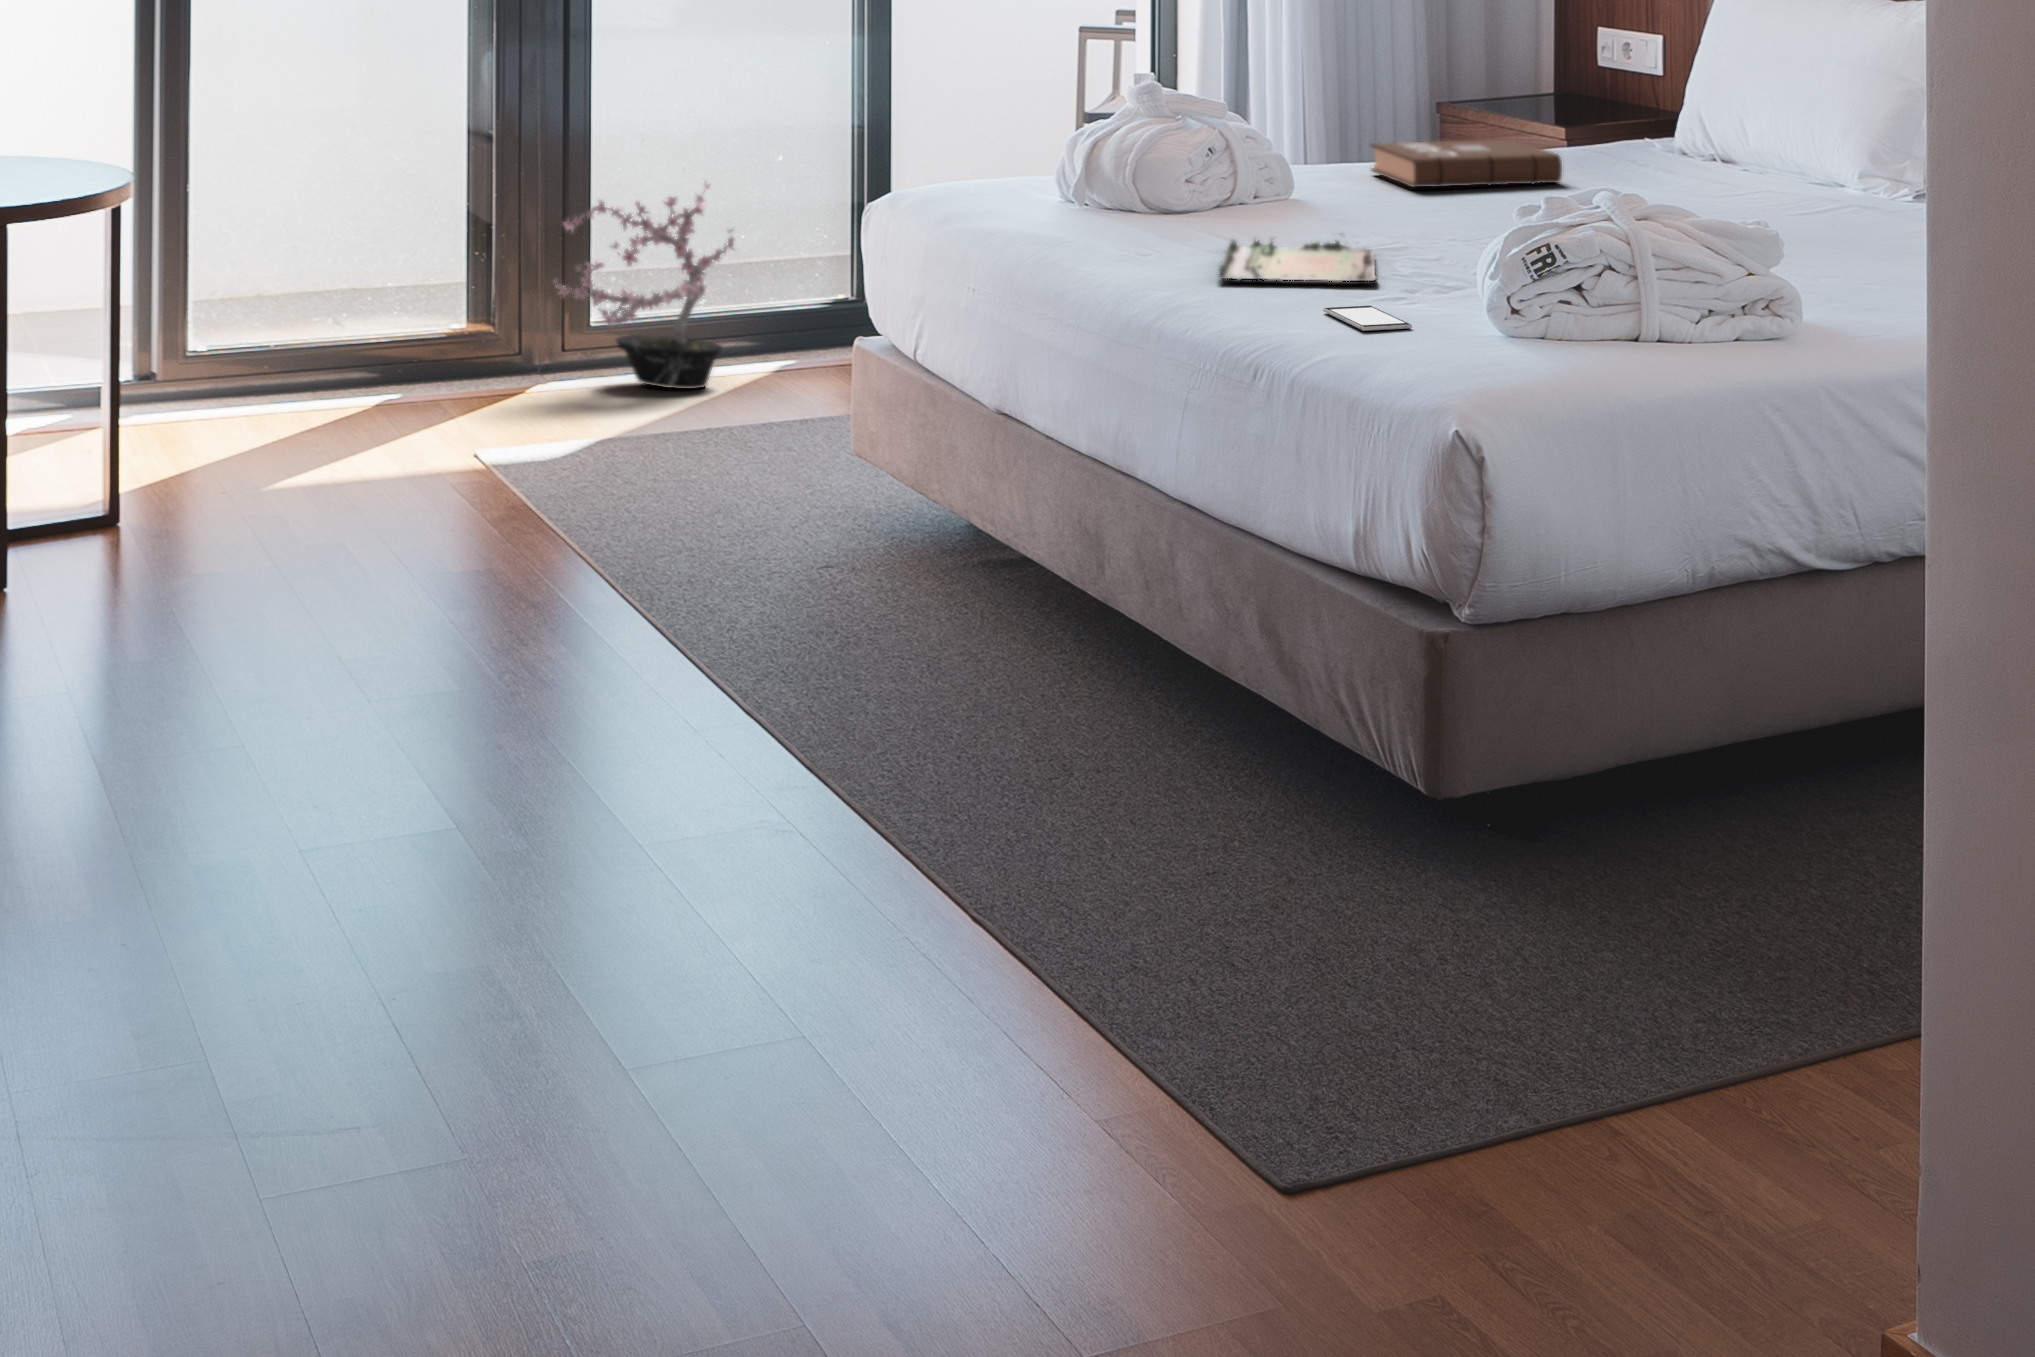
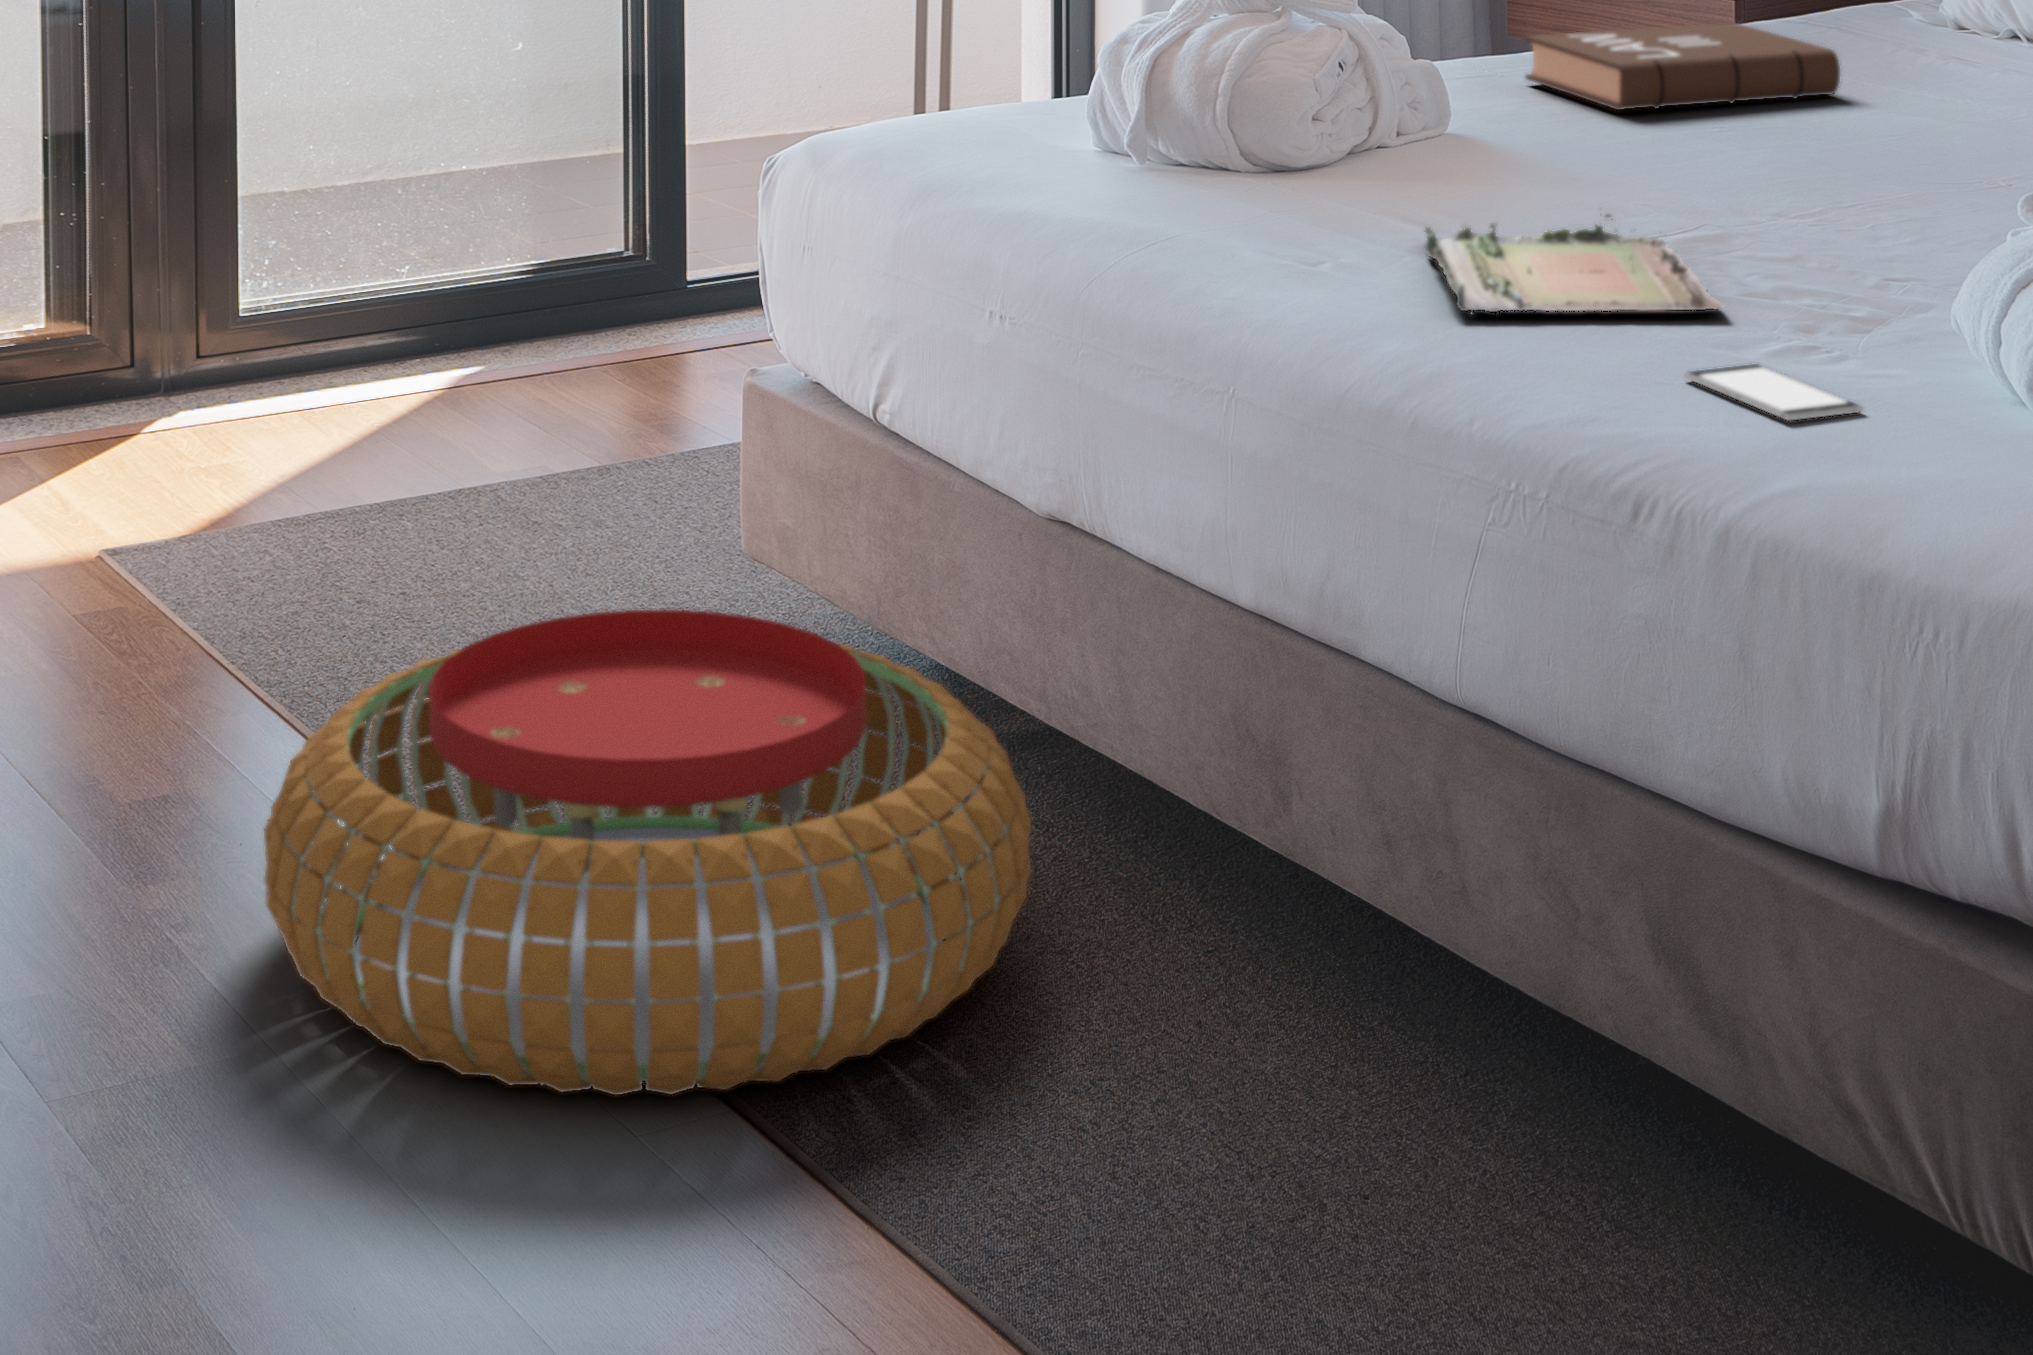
potted plant: present [557,183,734,389] -> none [183,88,478,423]
pouf: none [507,452,959,708] -> present [264,610,1031,1096]

